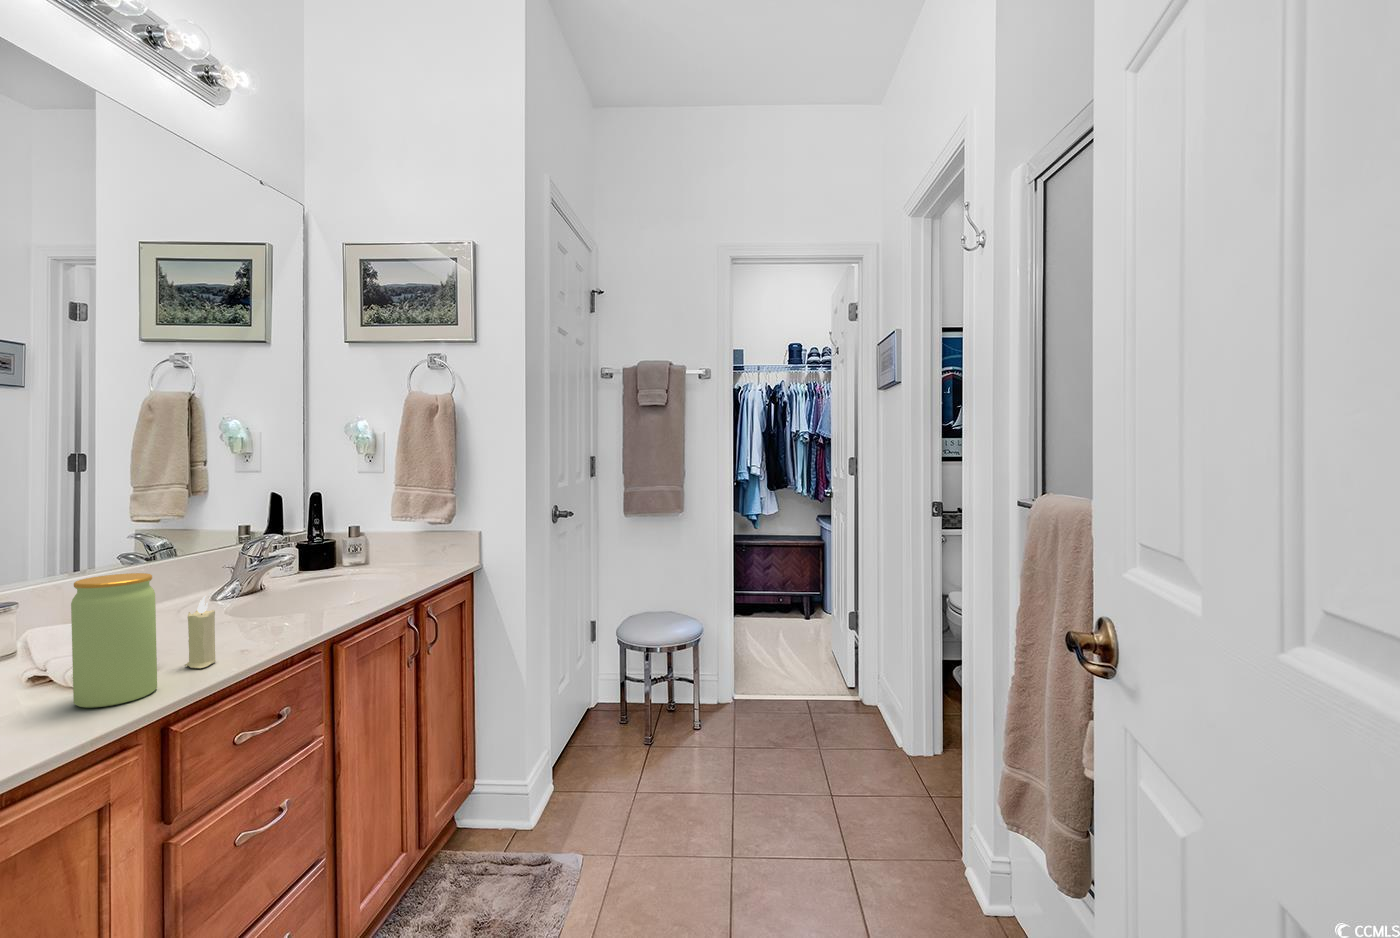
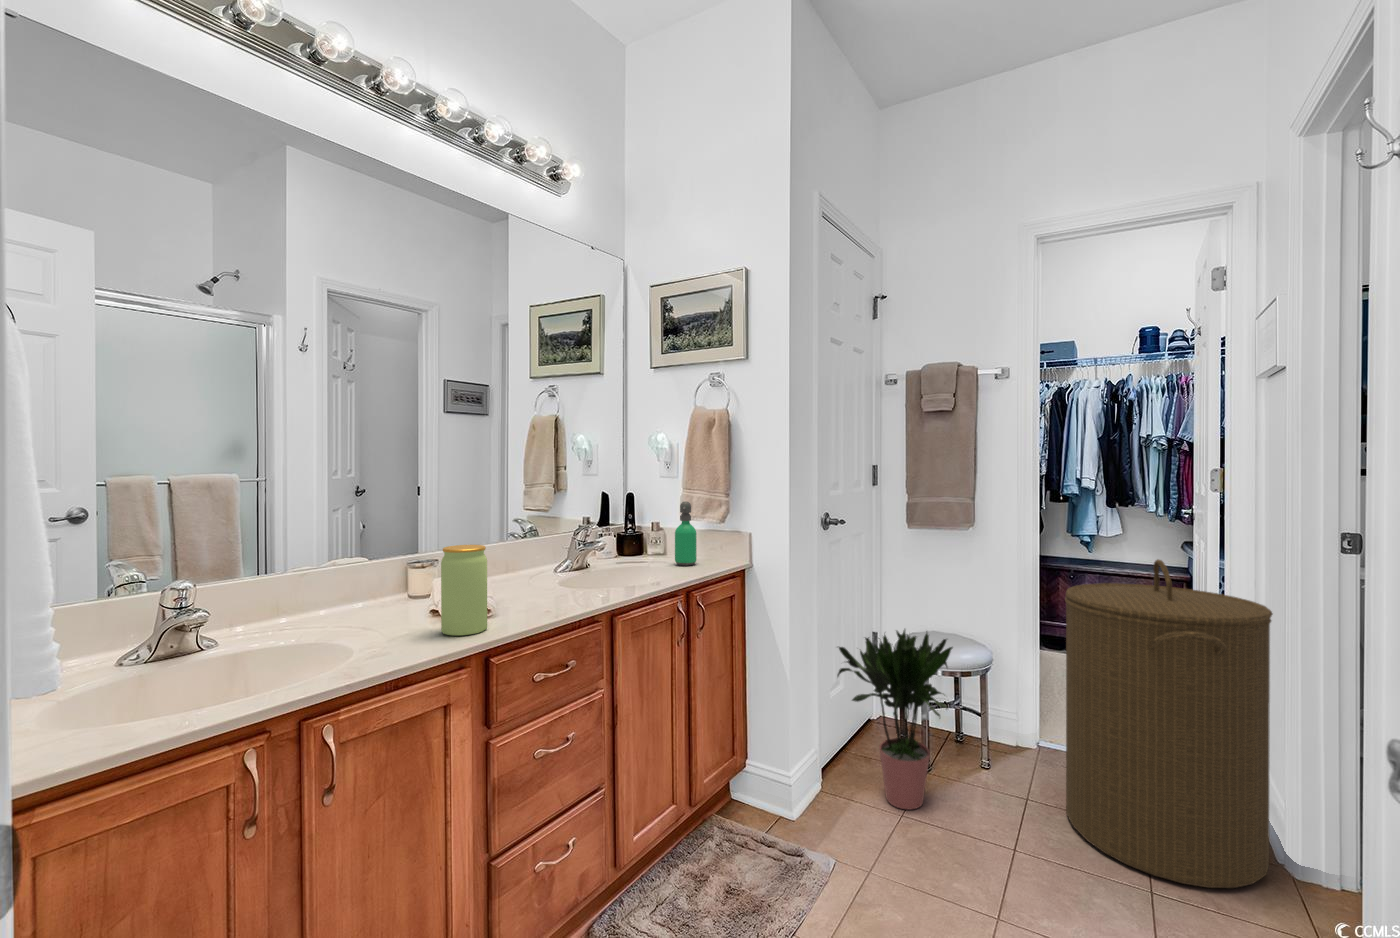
soap dispenser: none [388,500,416,574] -> present [675,501,697,566]
laundry hamper: none [763,533,899,787] -> present [1065,560,1273,888]
candle: present [185,596,216,668] -> none [509,566,528,619]
potted plant: none [562,601,679,787] -> present [837,630,953,809]

